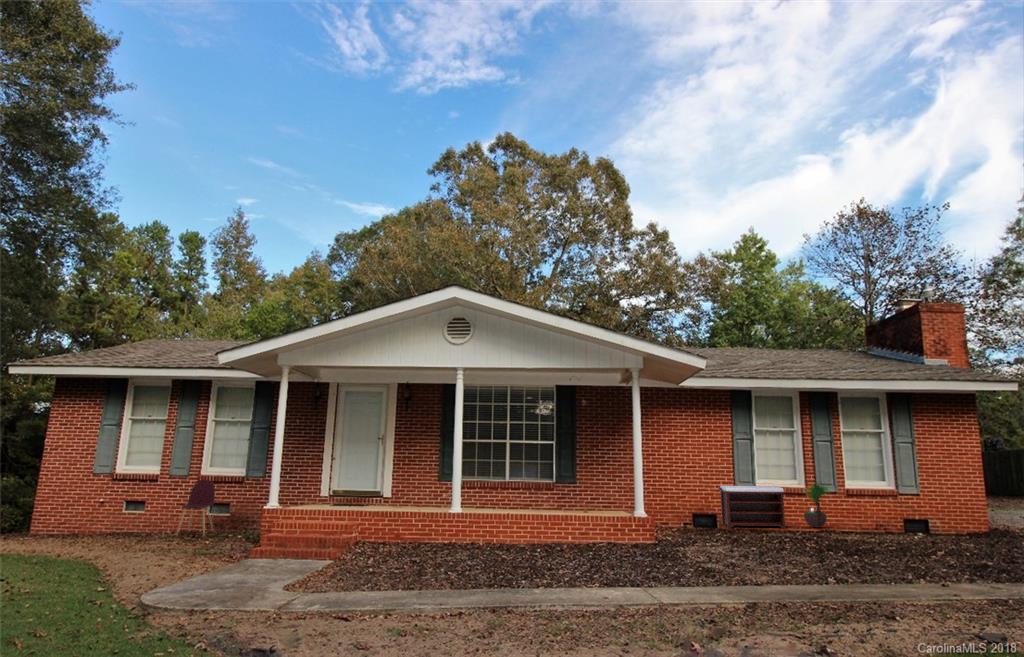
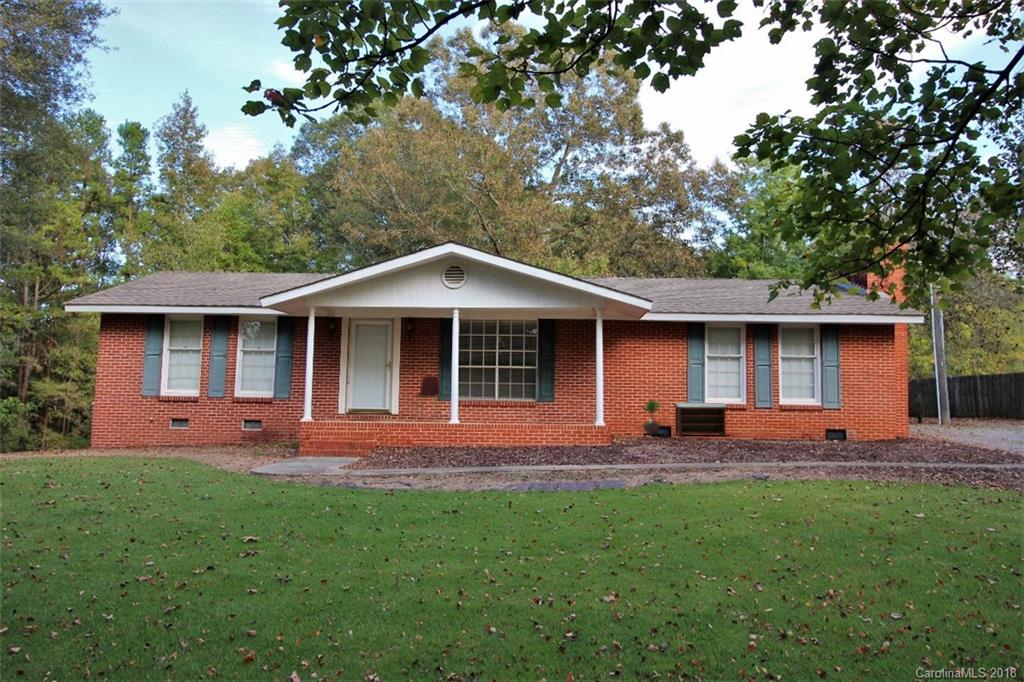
chair: present [177,481,215,535] -> present [415,376,440,410]
potted tree: present [804,483,828,527] -> present [643,399,662,435]

